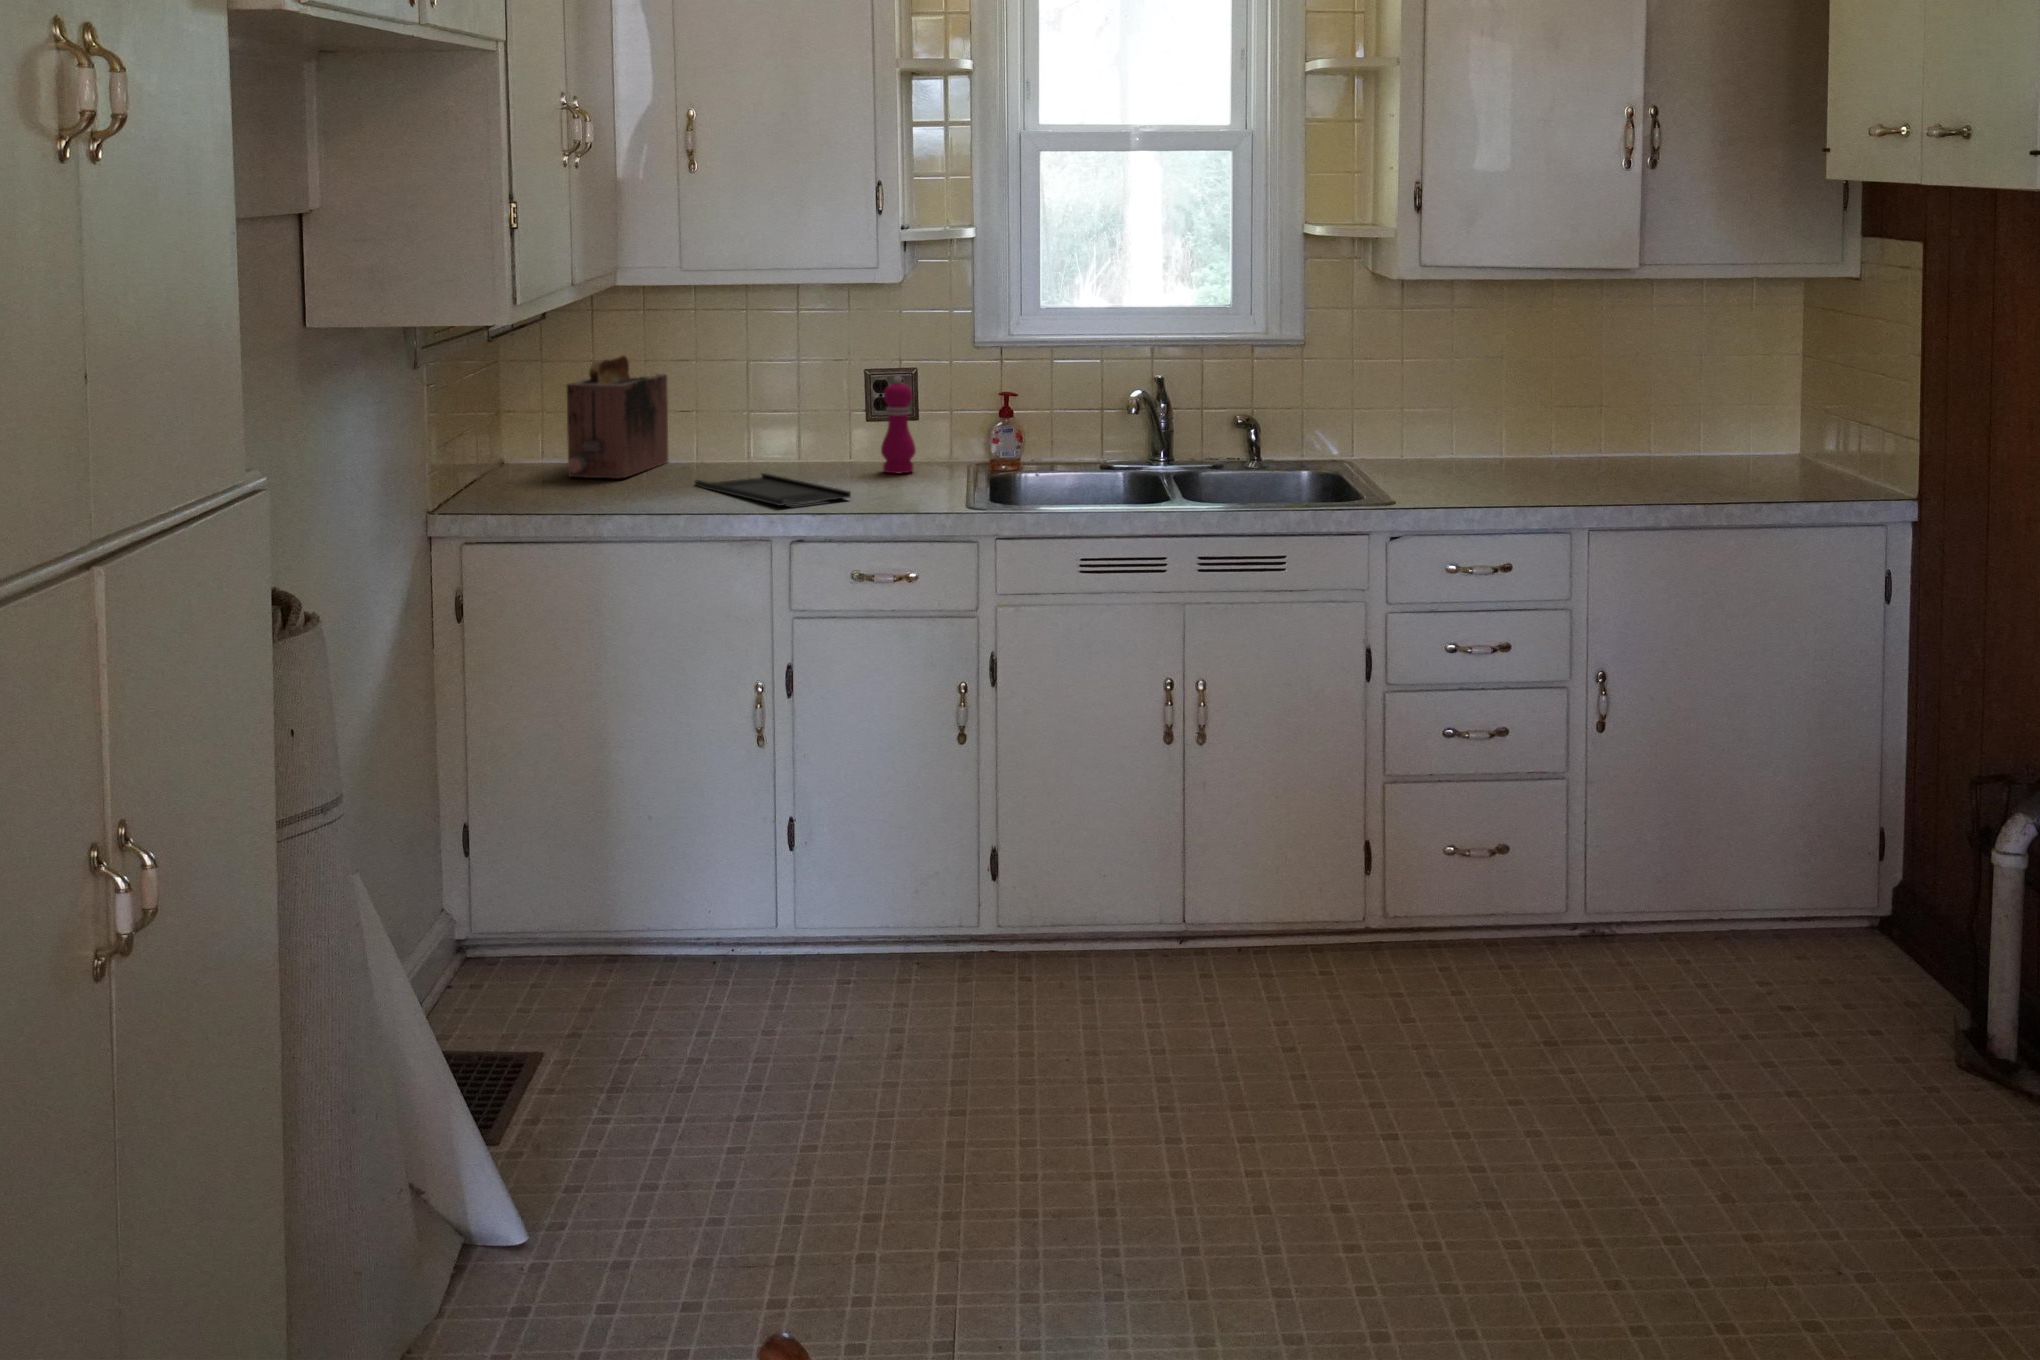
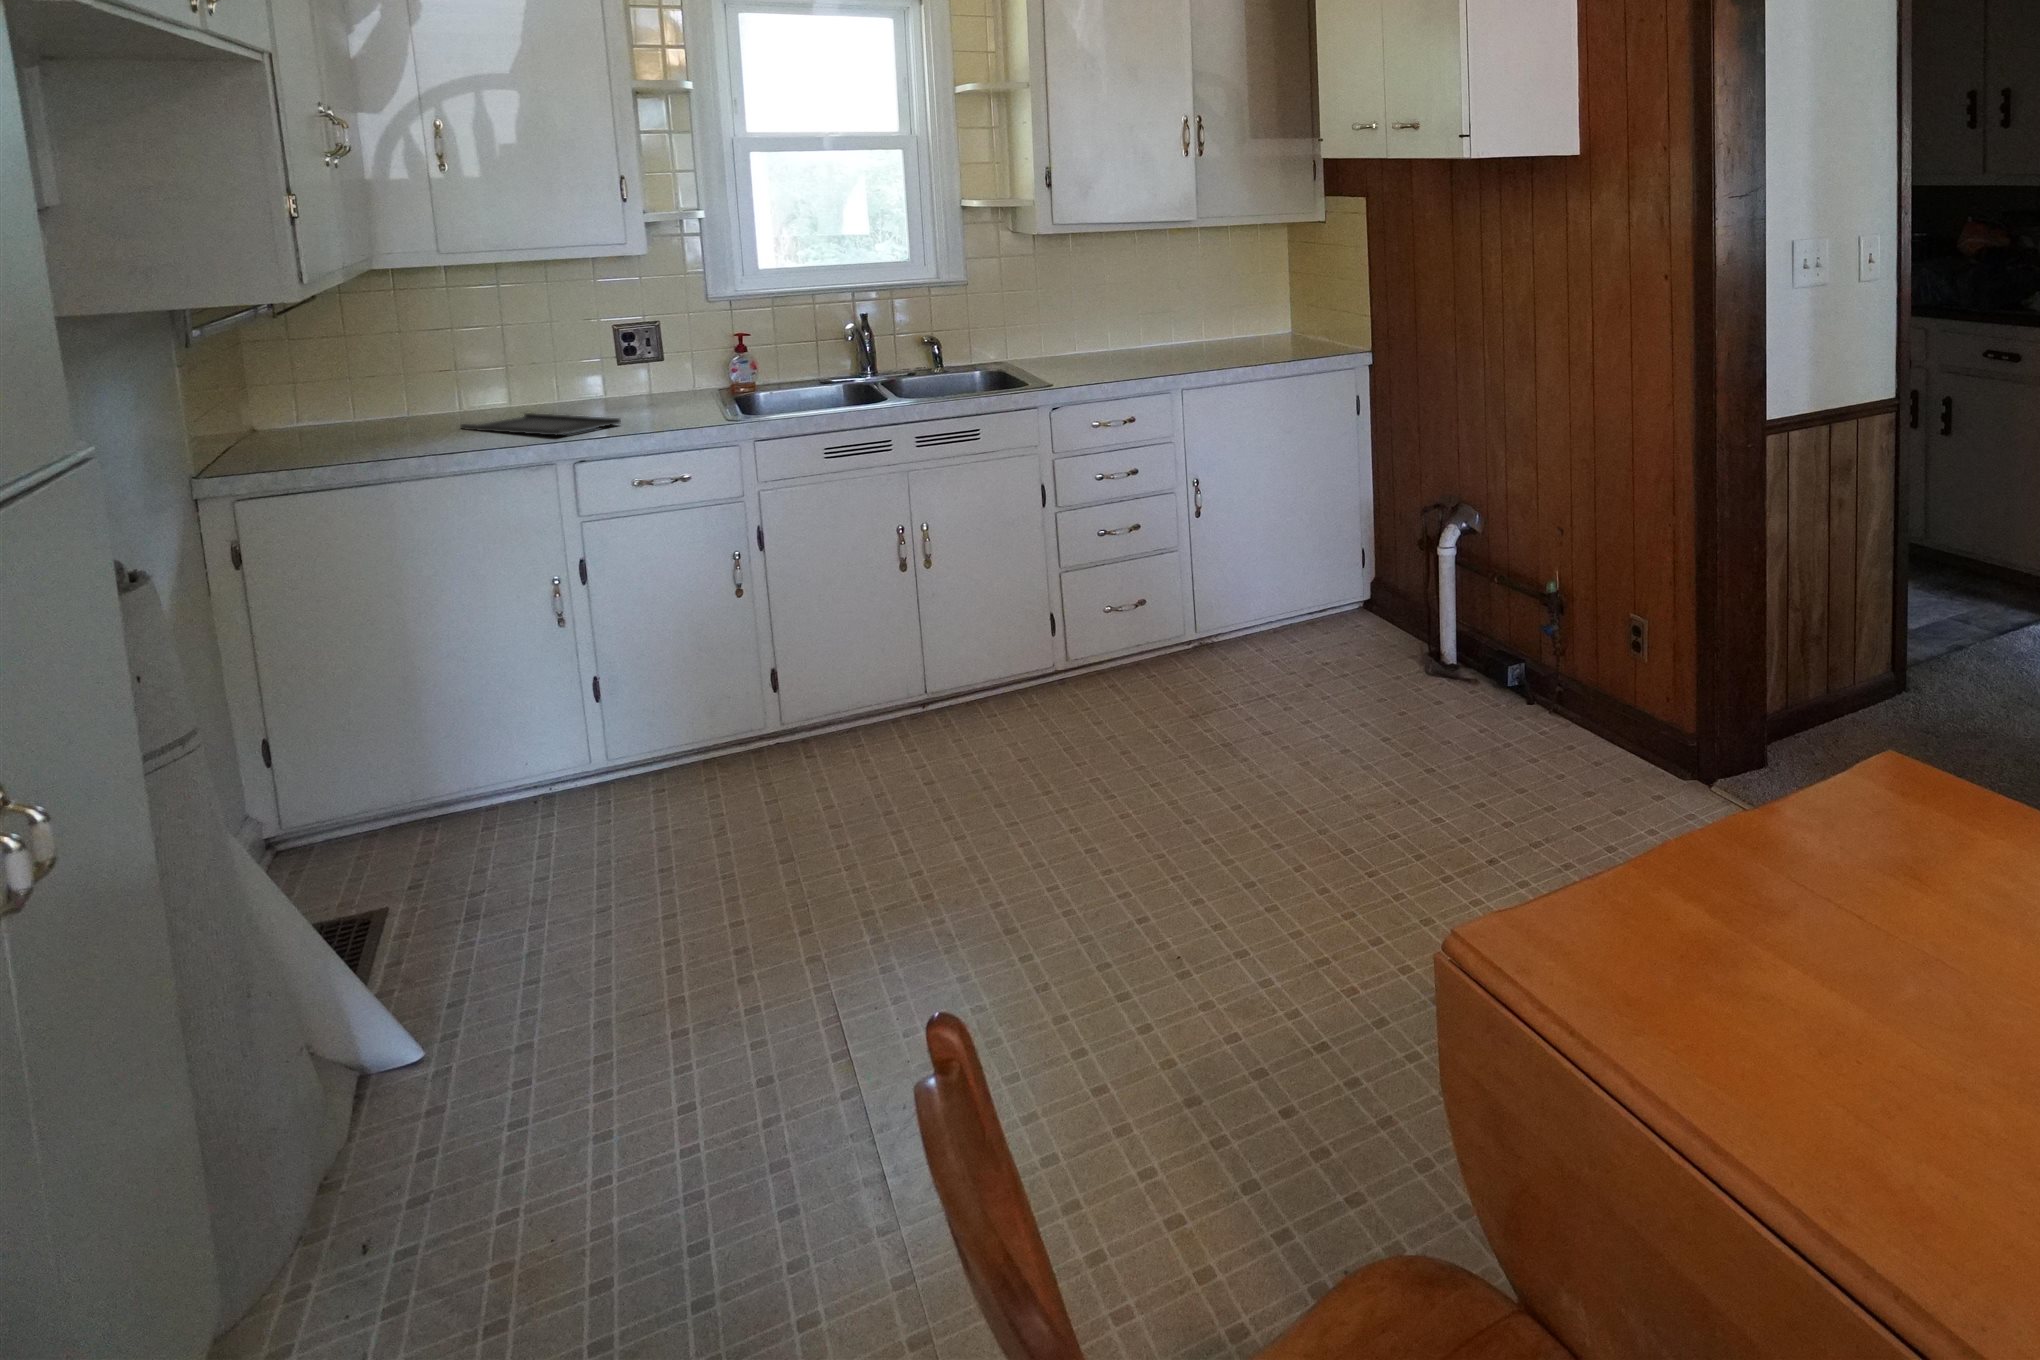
toaster: present [567,355,668,478] -> none [310,328,422,434]
pepper mill: present [881,376,916,473] -> none [633,328,667,403]

